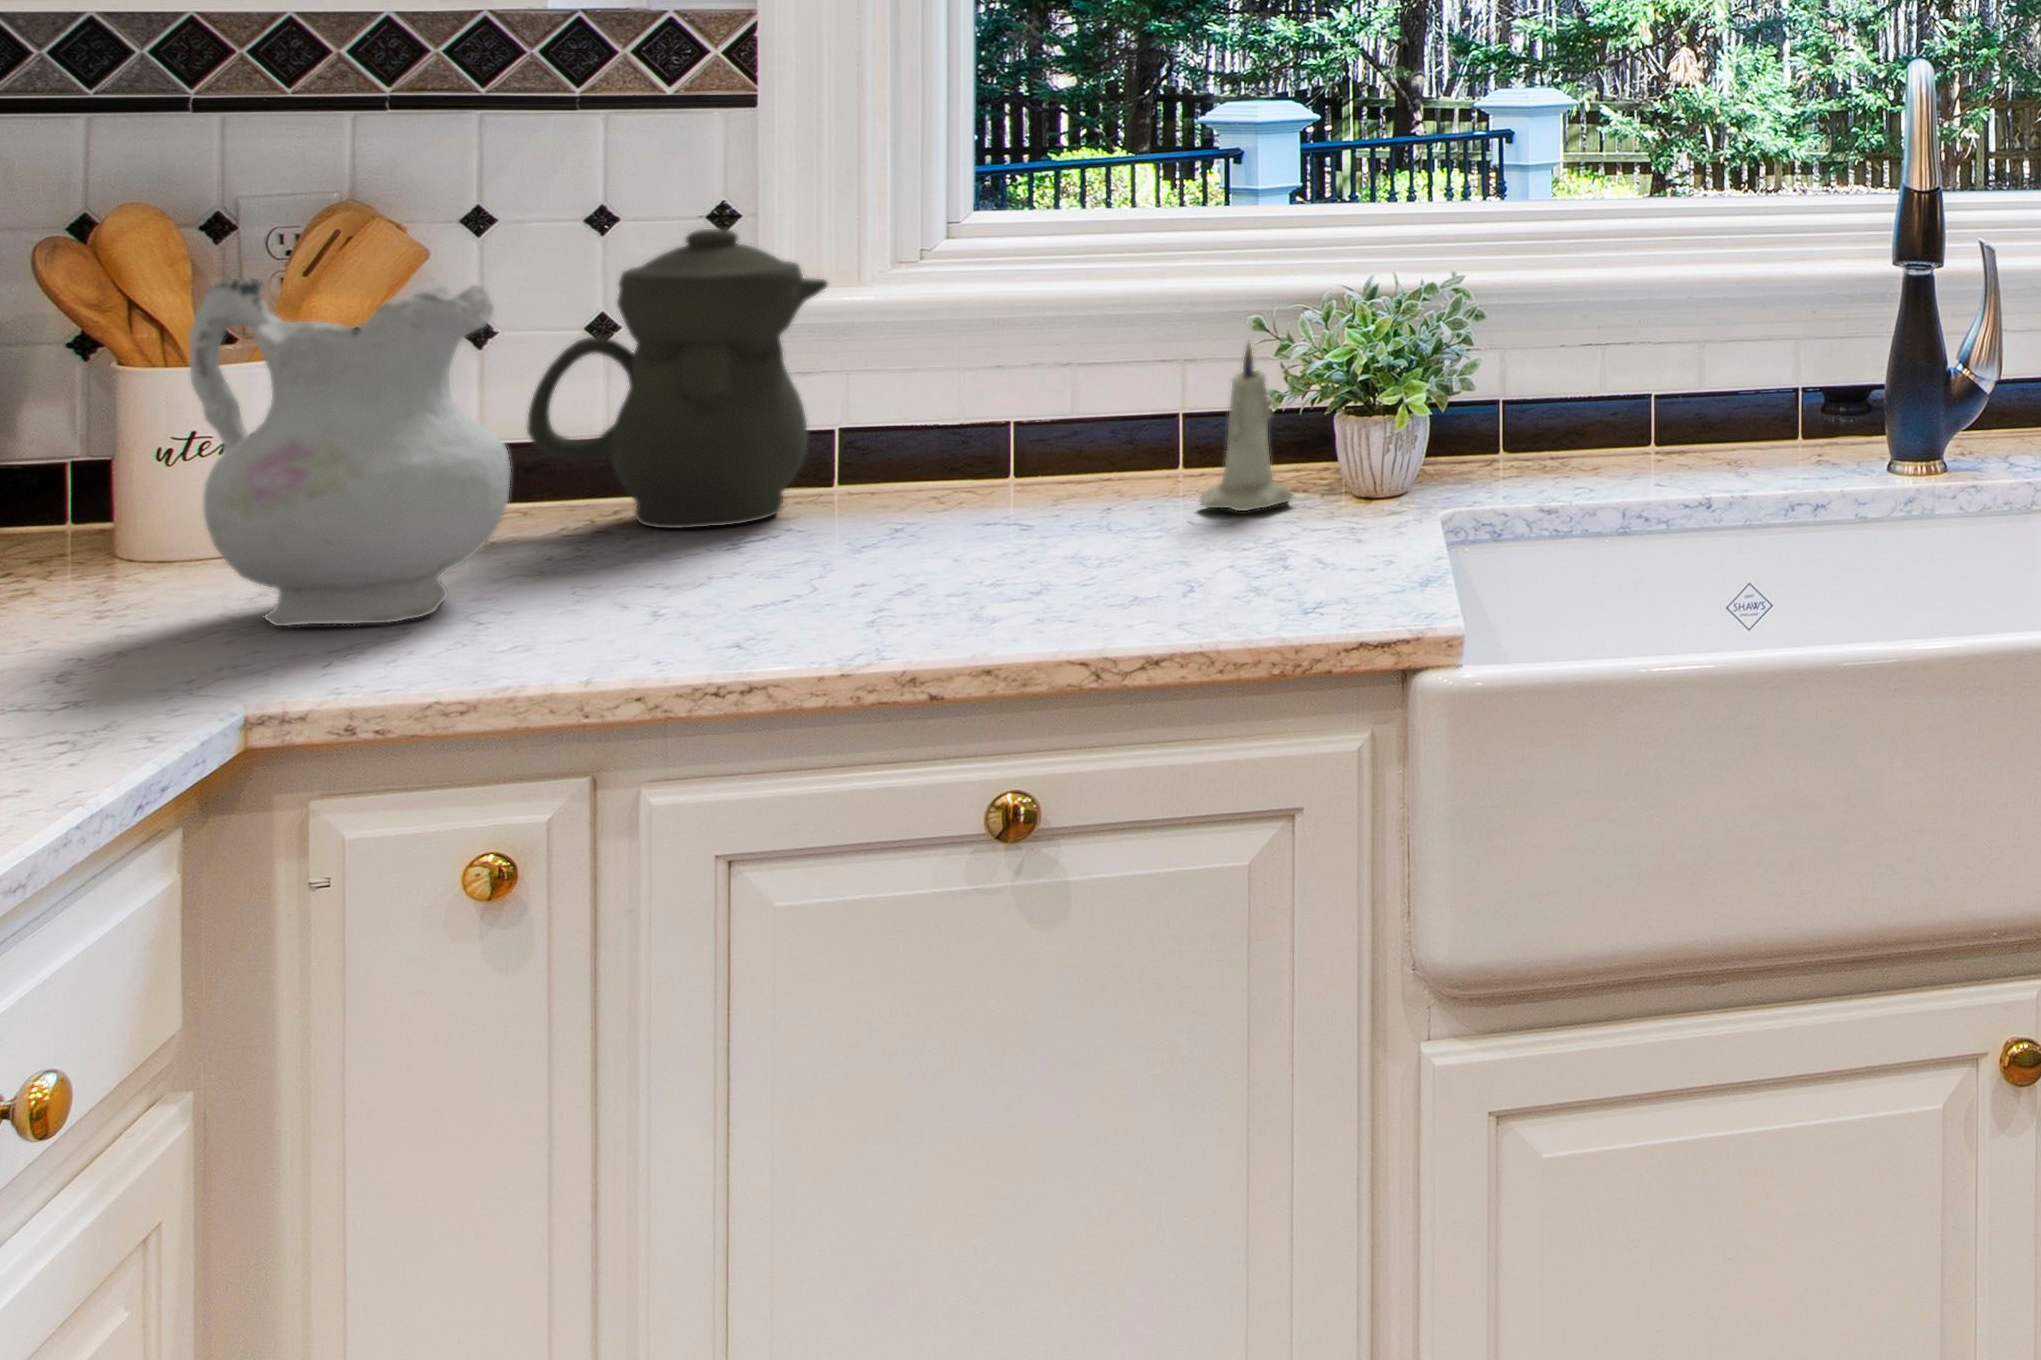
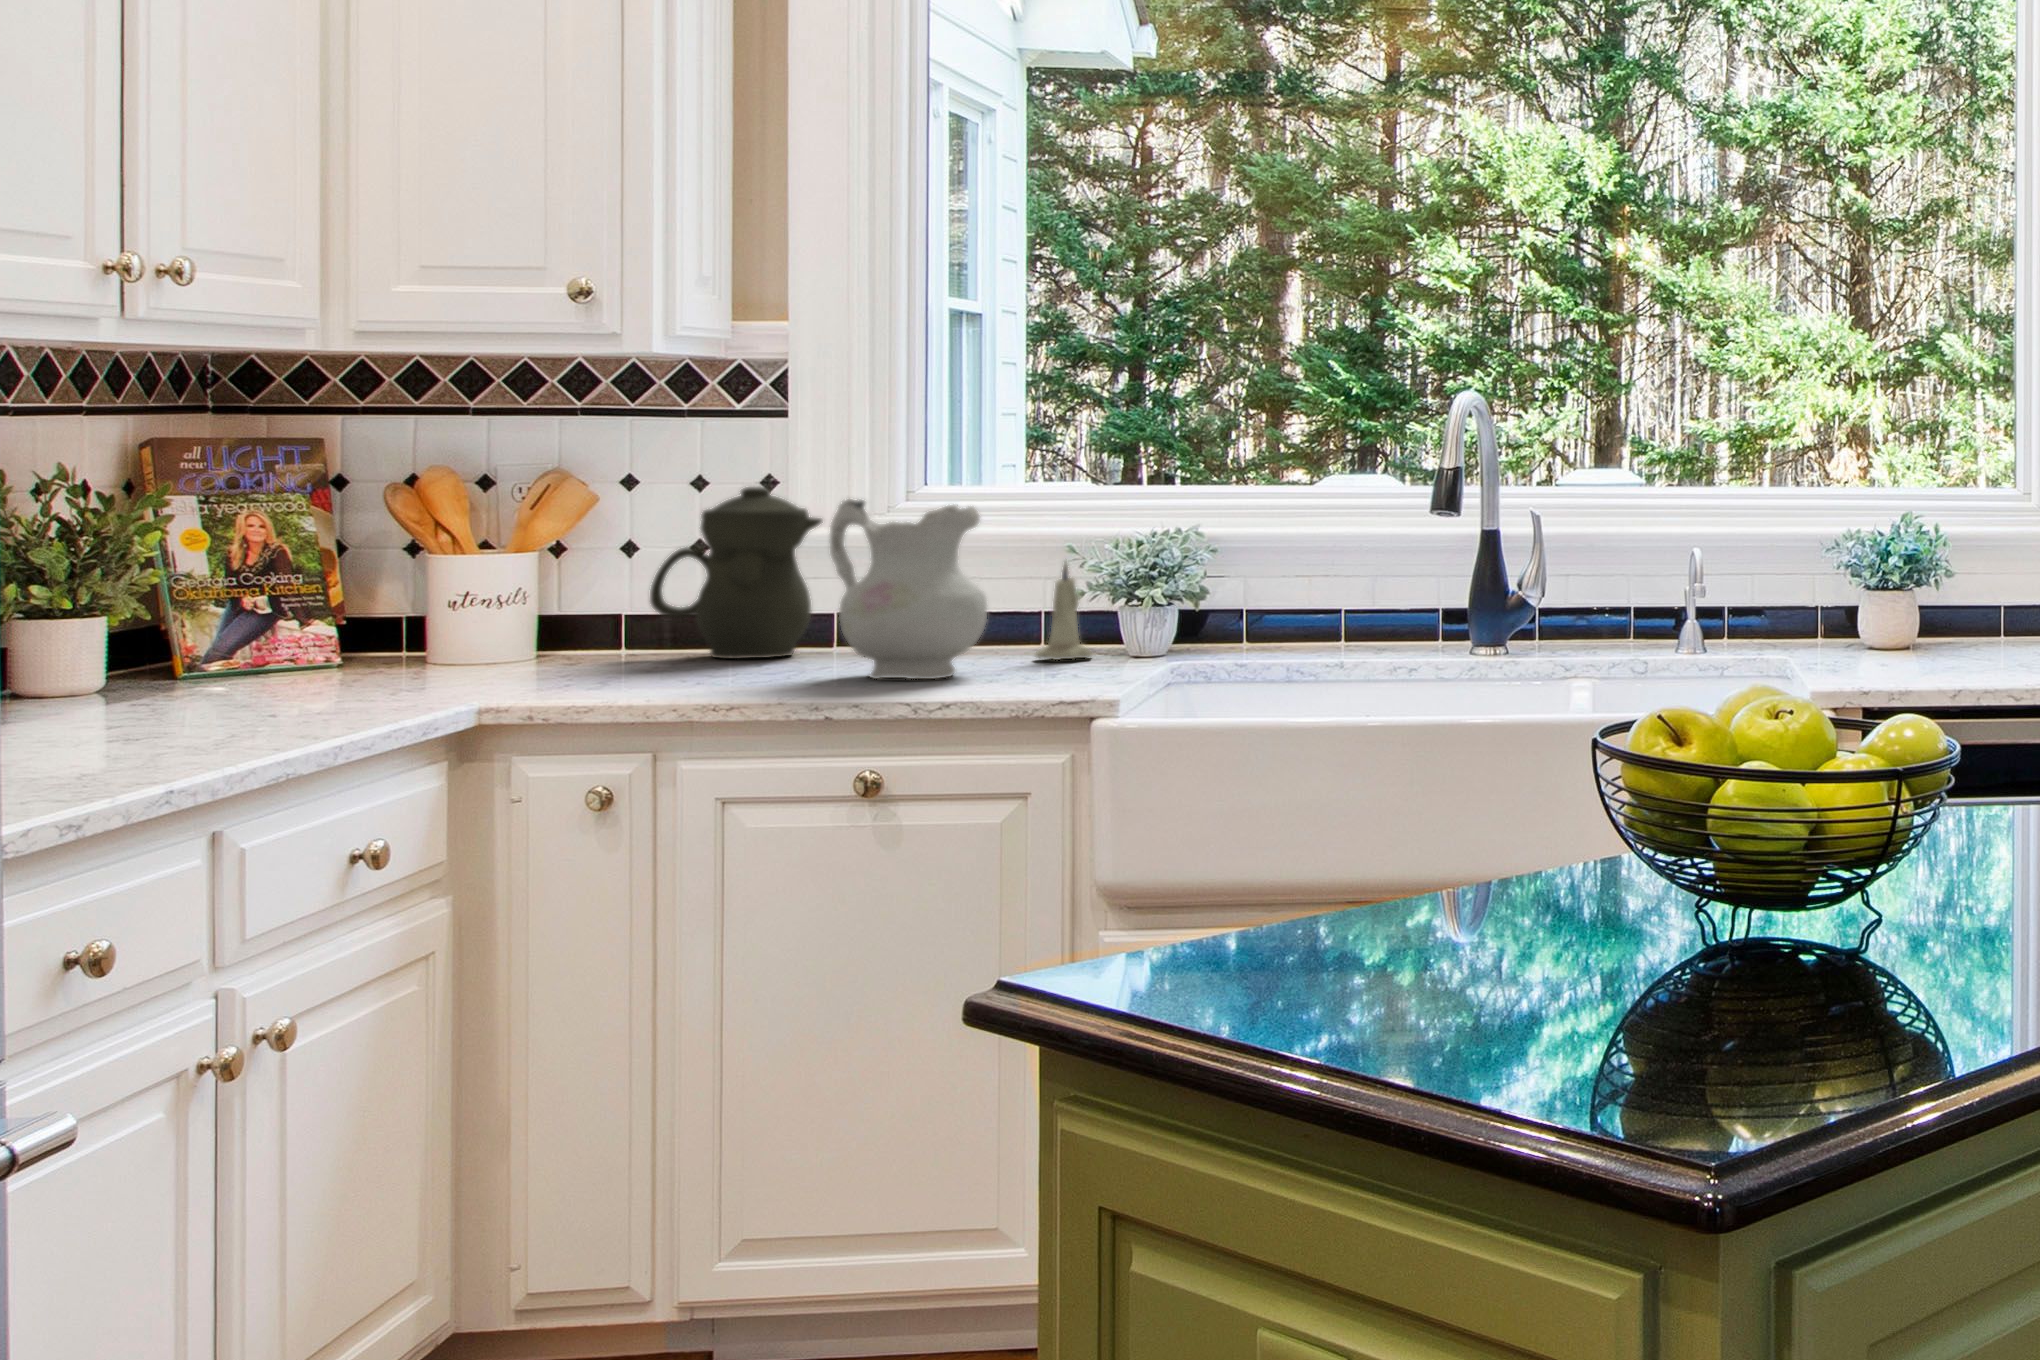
ceramic pitcher: present [190,277,510,626] -> present [830,499,987,679]

